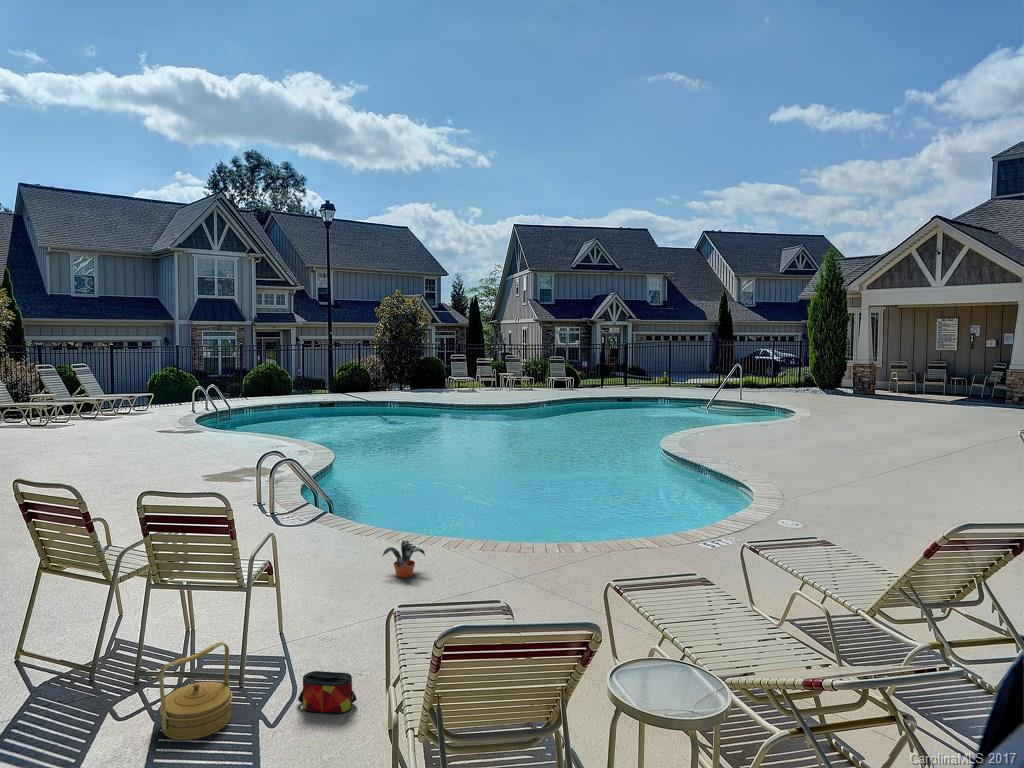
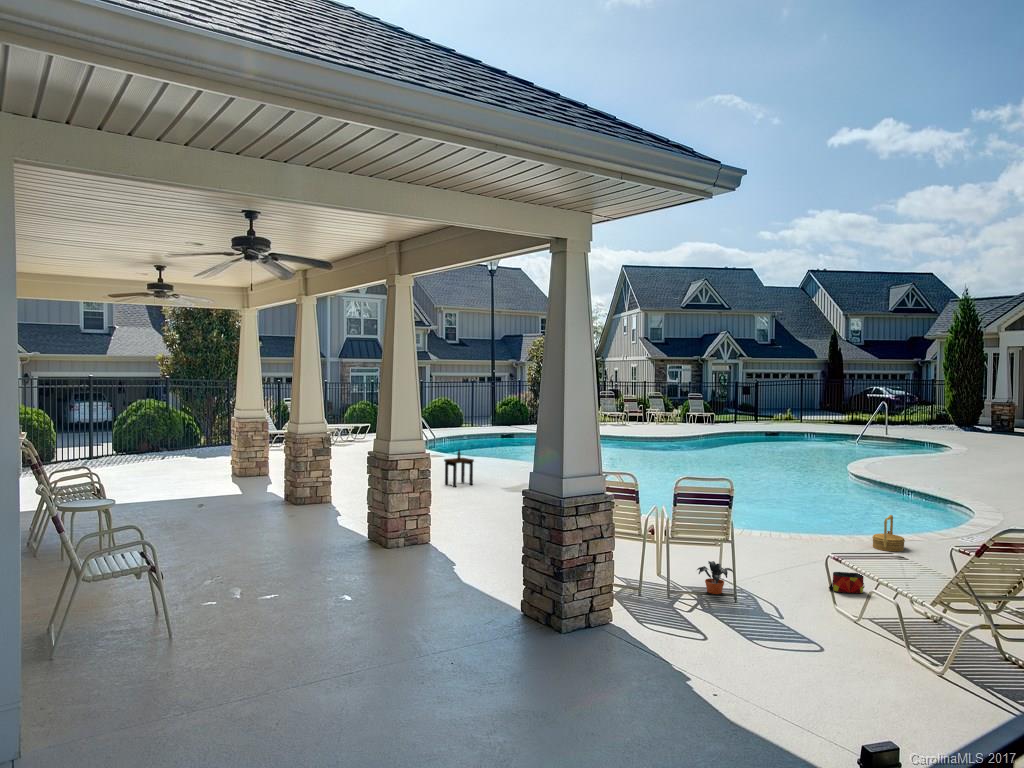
side table: none [96,431,136,481] -> present [444,450,474,487]
potted plant: present [383,541,425,578] -> present [697,561,734,594]
basket: present [159,642,232,740] -> present [872,515,905,552]

